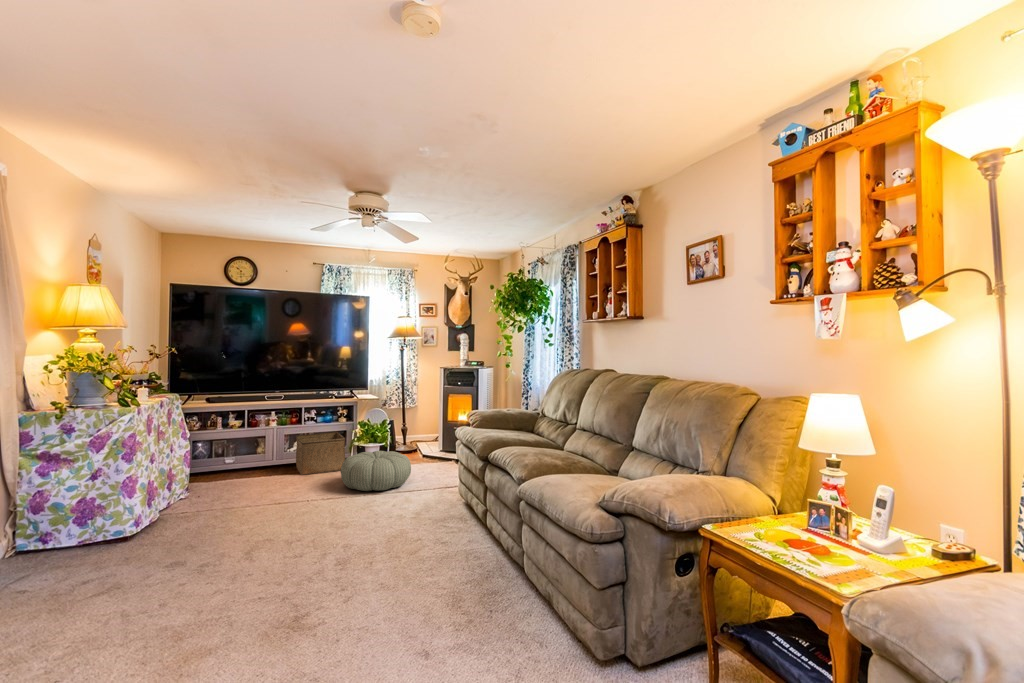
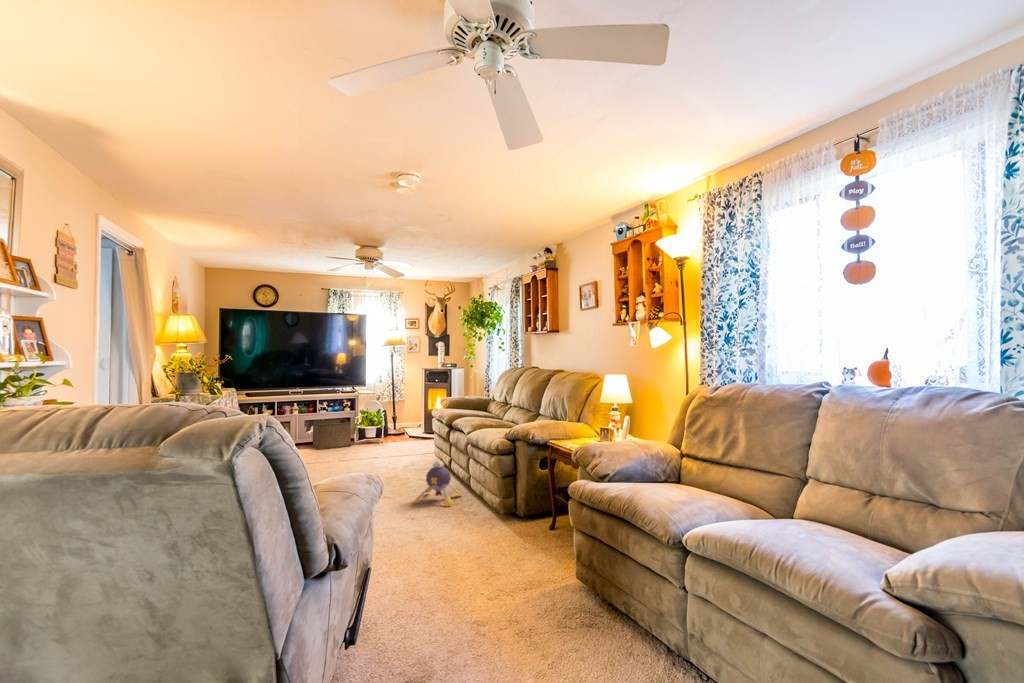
pouf: present [341,451,411,491] -> none [349,430,401,457]
plush toy: none [427,522,507,605] -> present [414,461,462,506]

